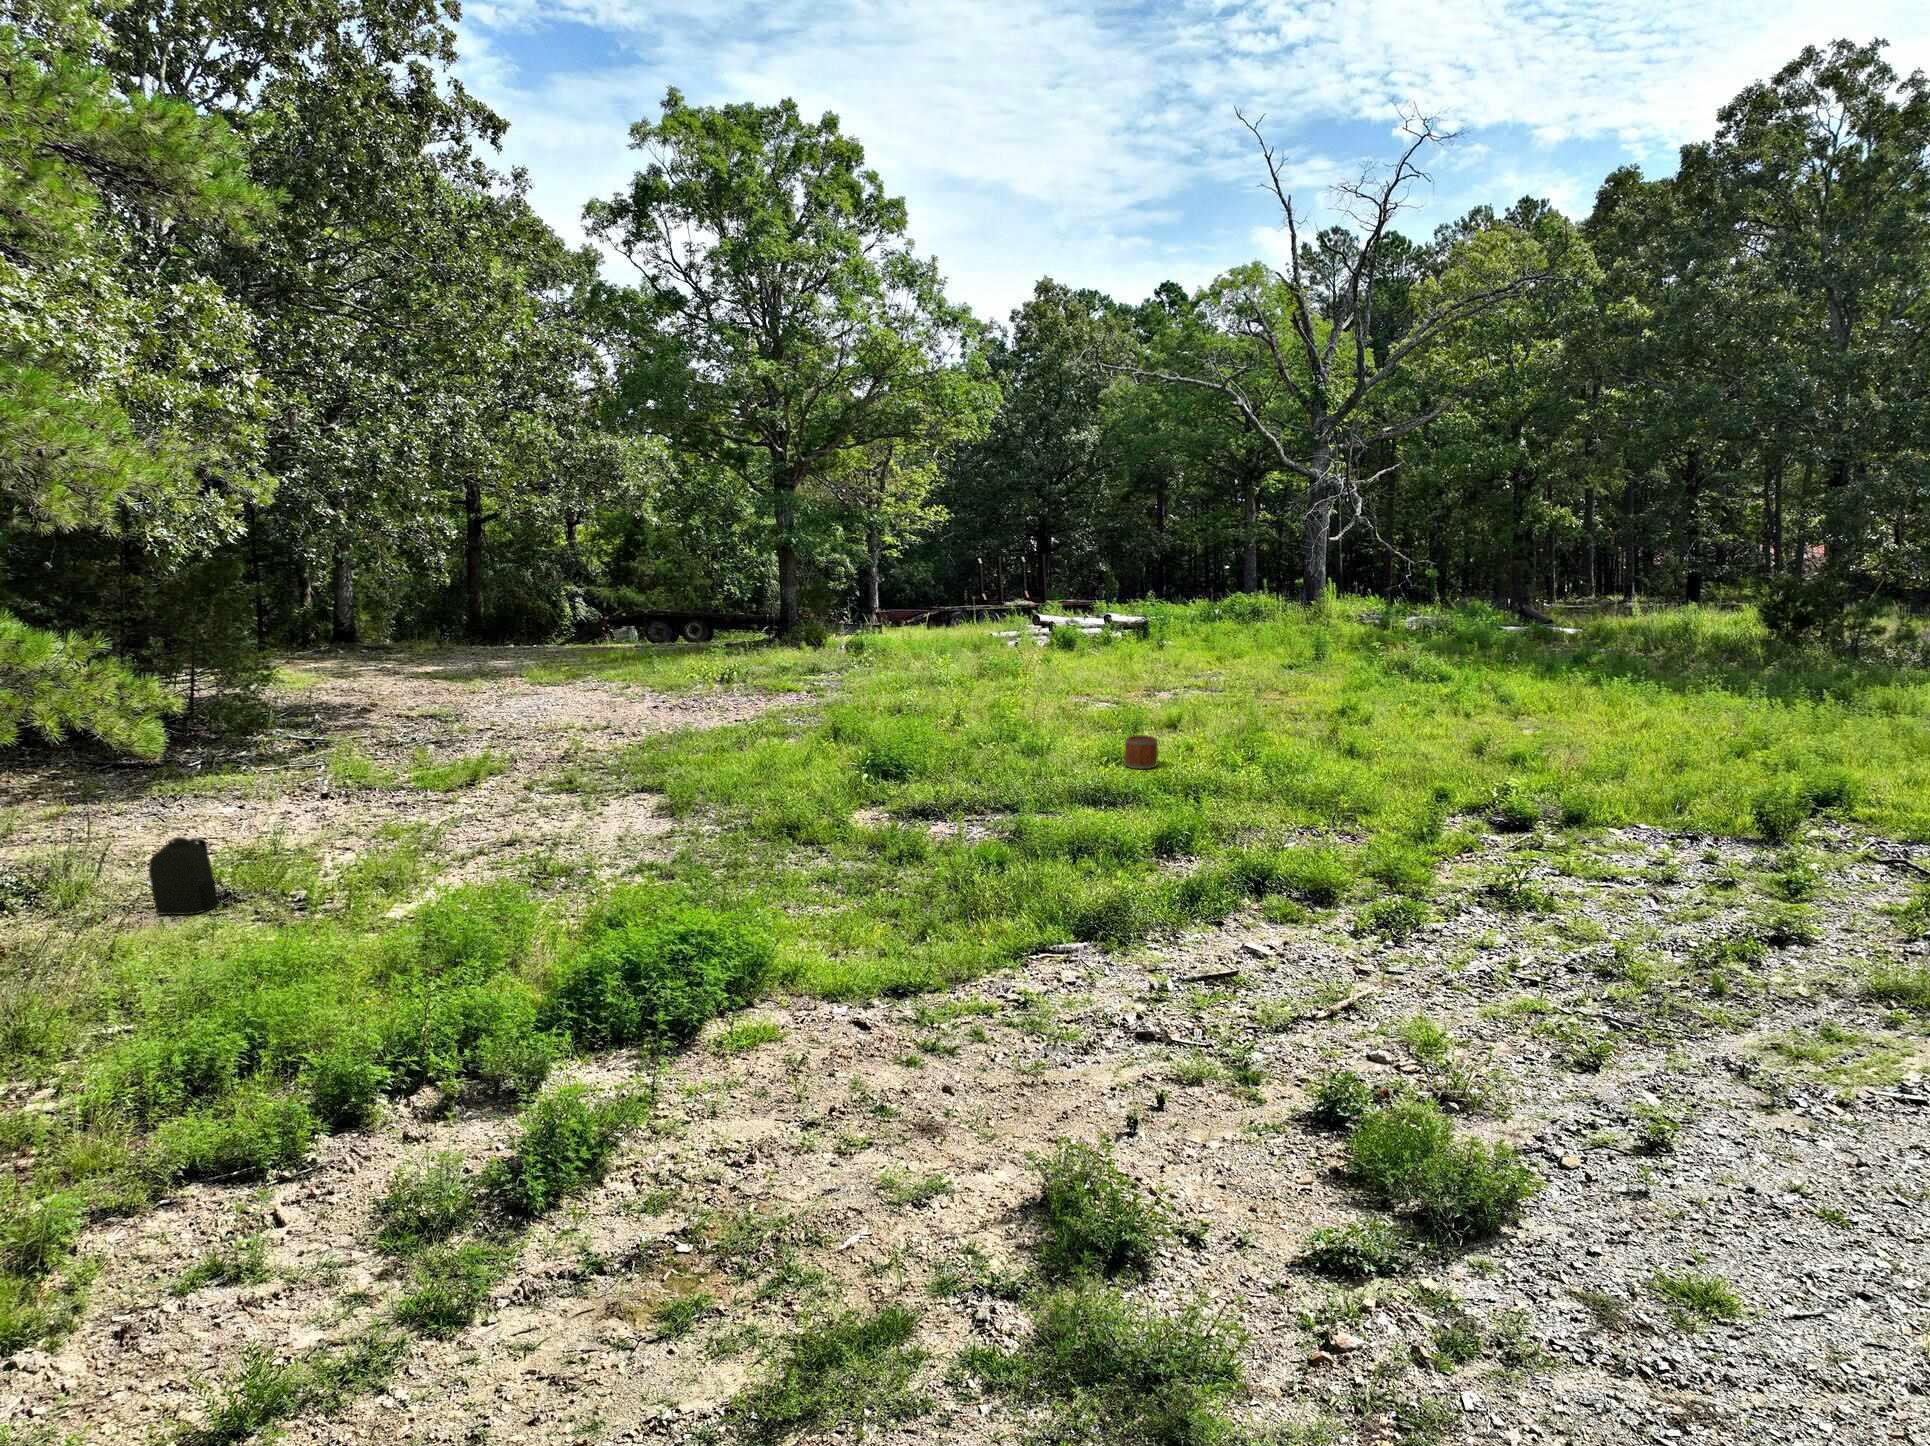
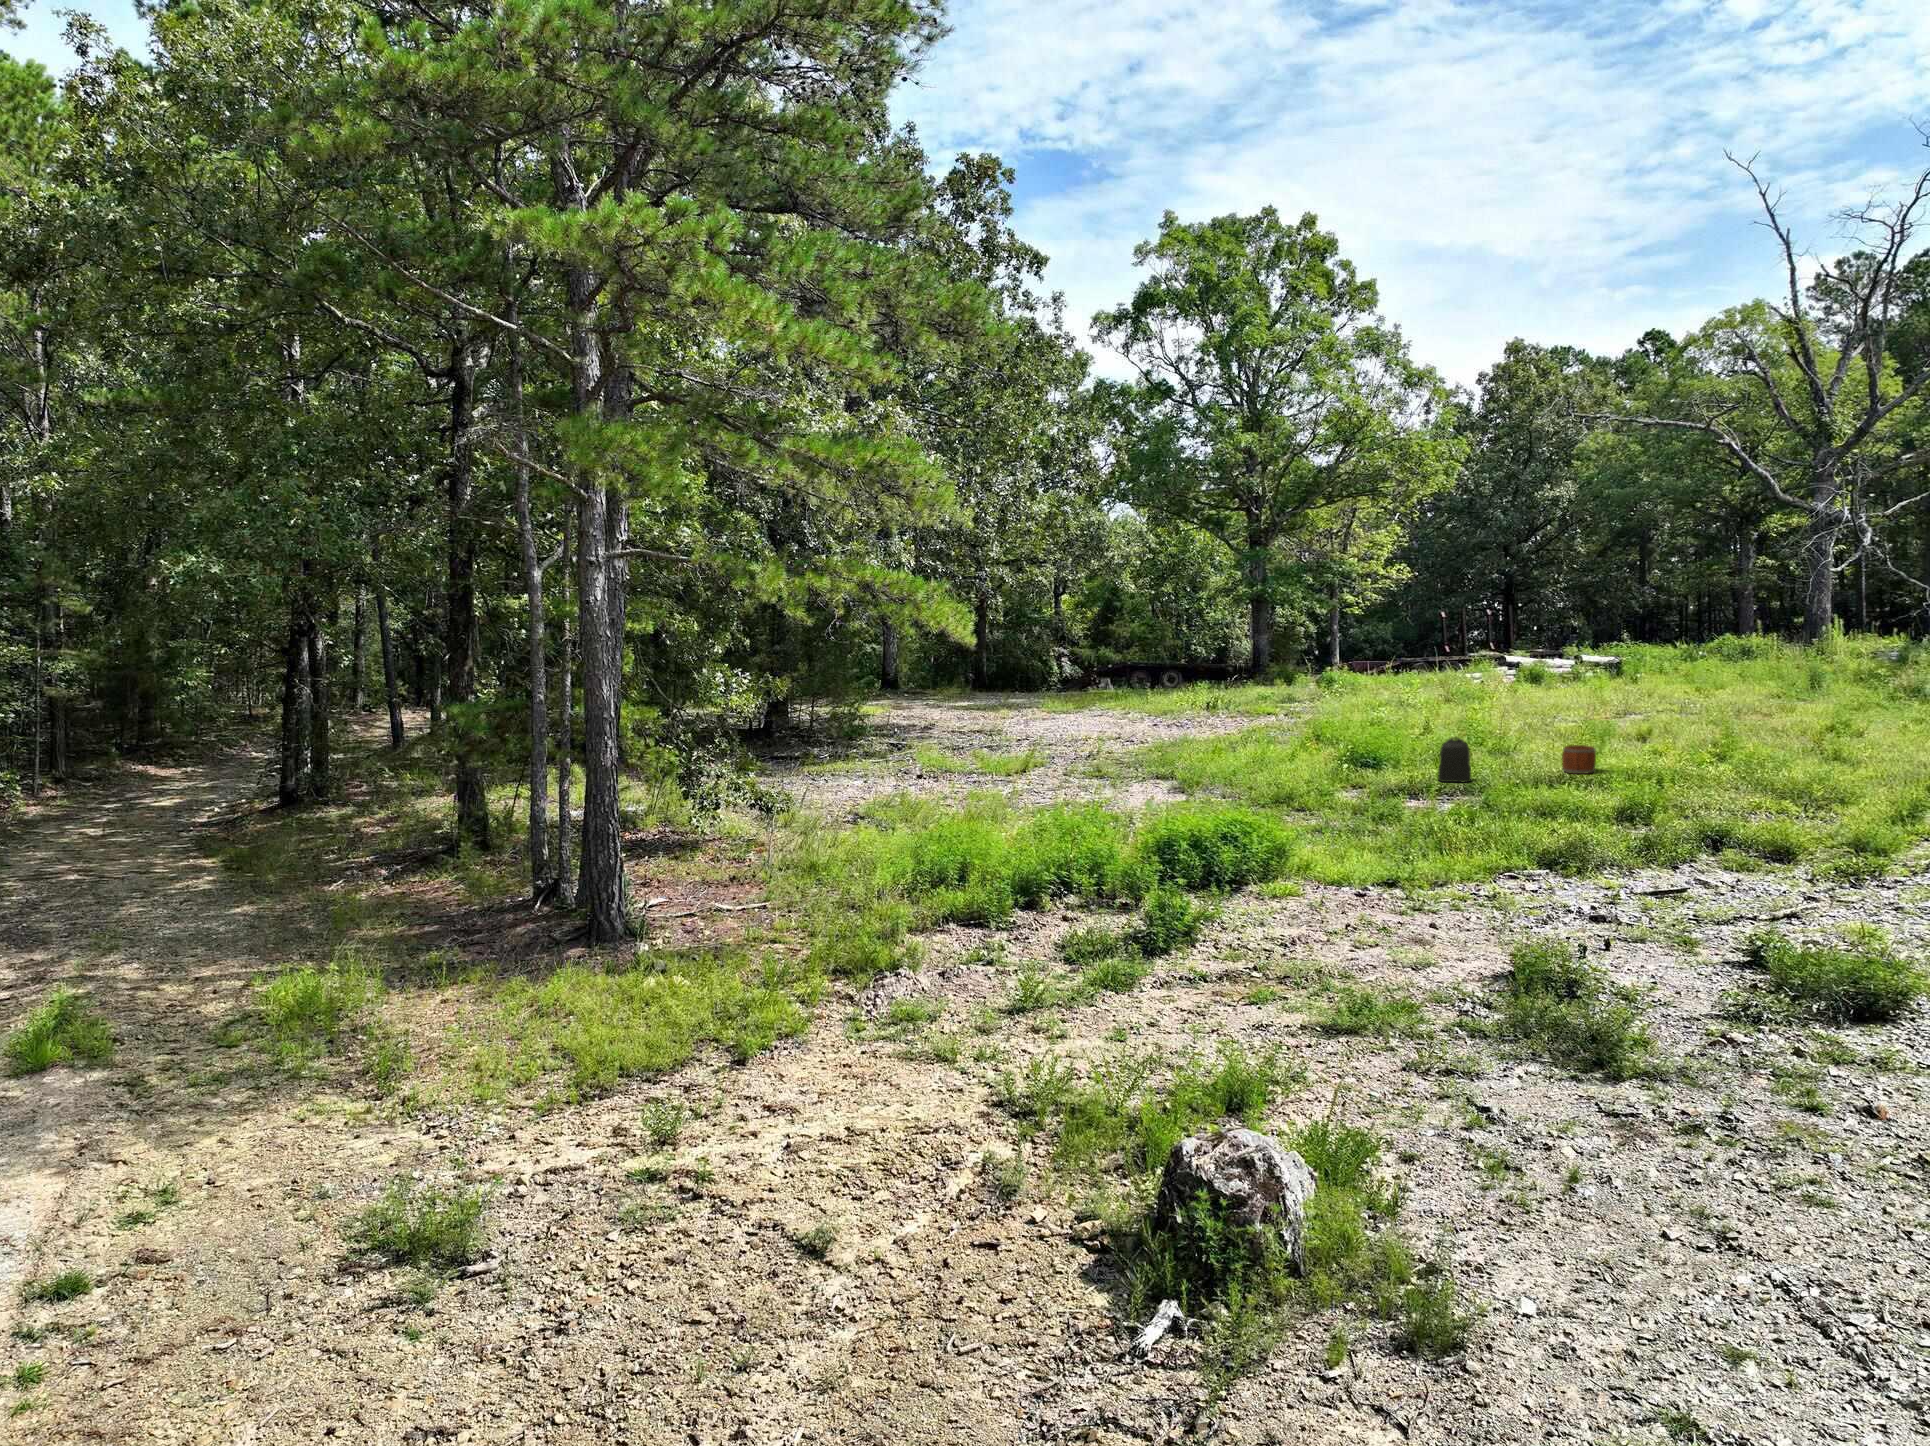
backpack: present [149,837,219,915] -> present [1438,738,1471,782]

